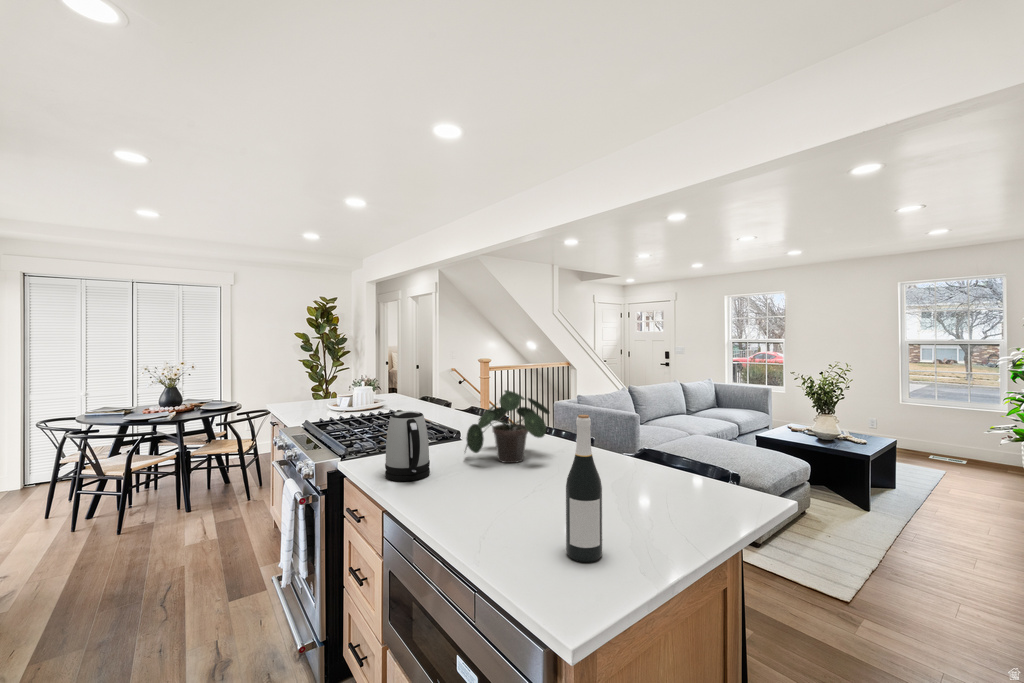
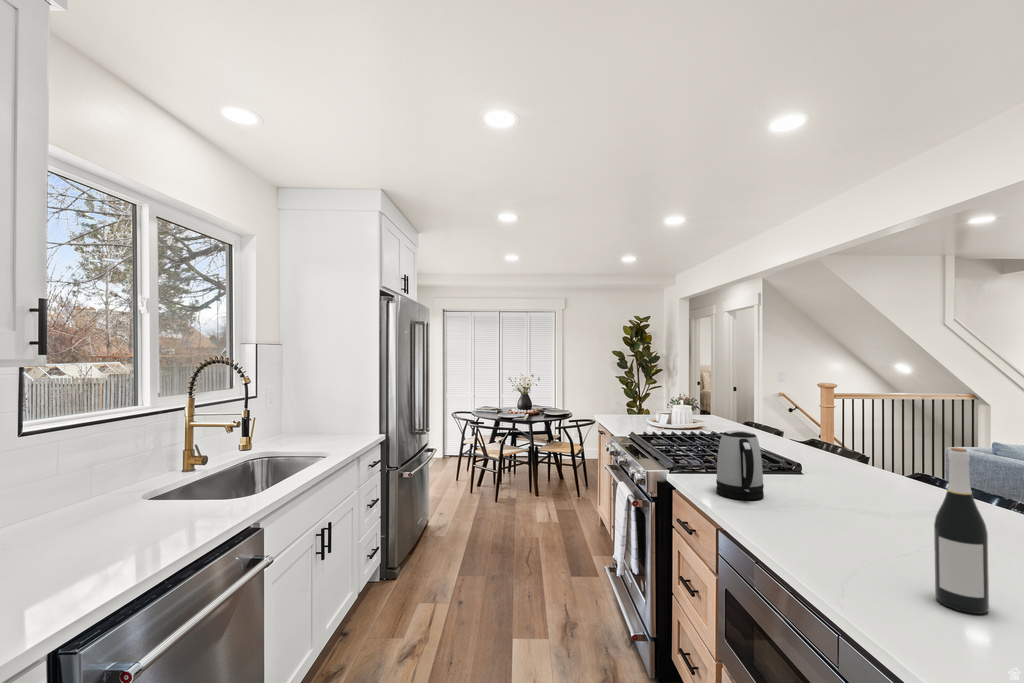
potted plant: present [465,390,550,463] -> none [804,419,923,504]

